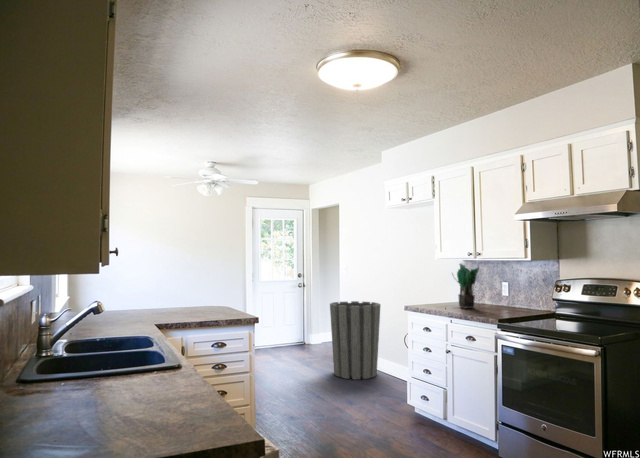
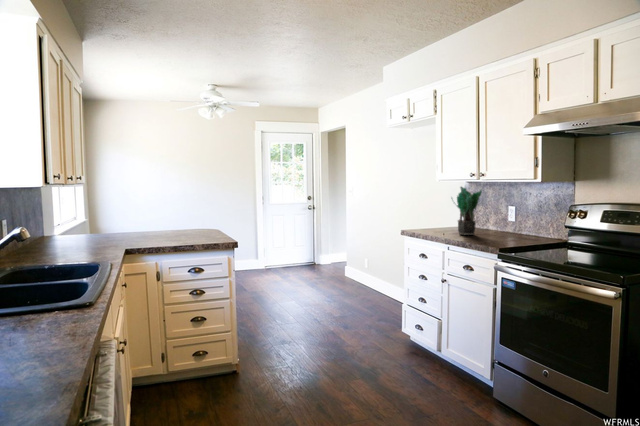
trash can: present [330,301,381,379] -> none [332,225,383,301]

